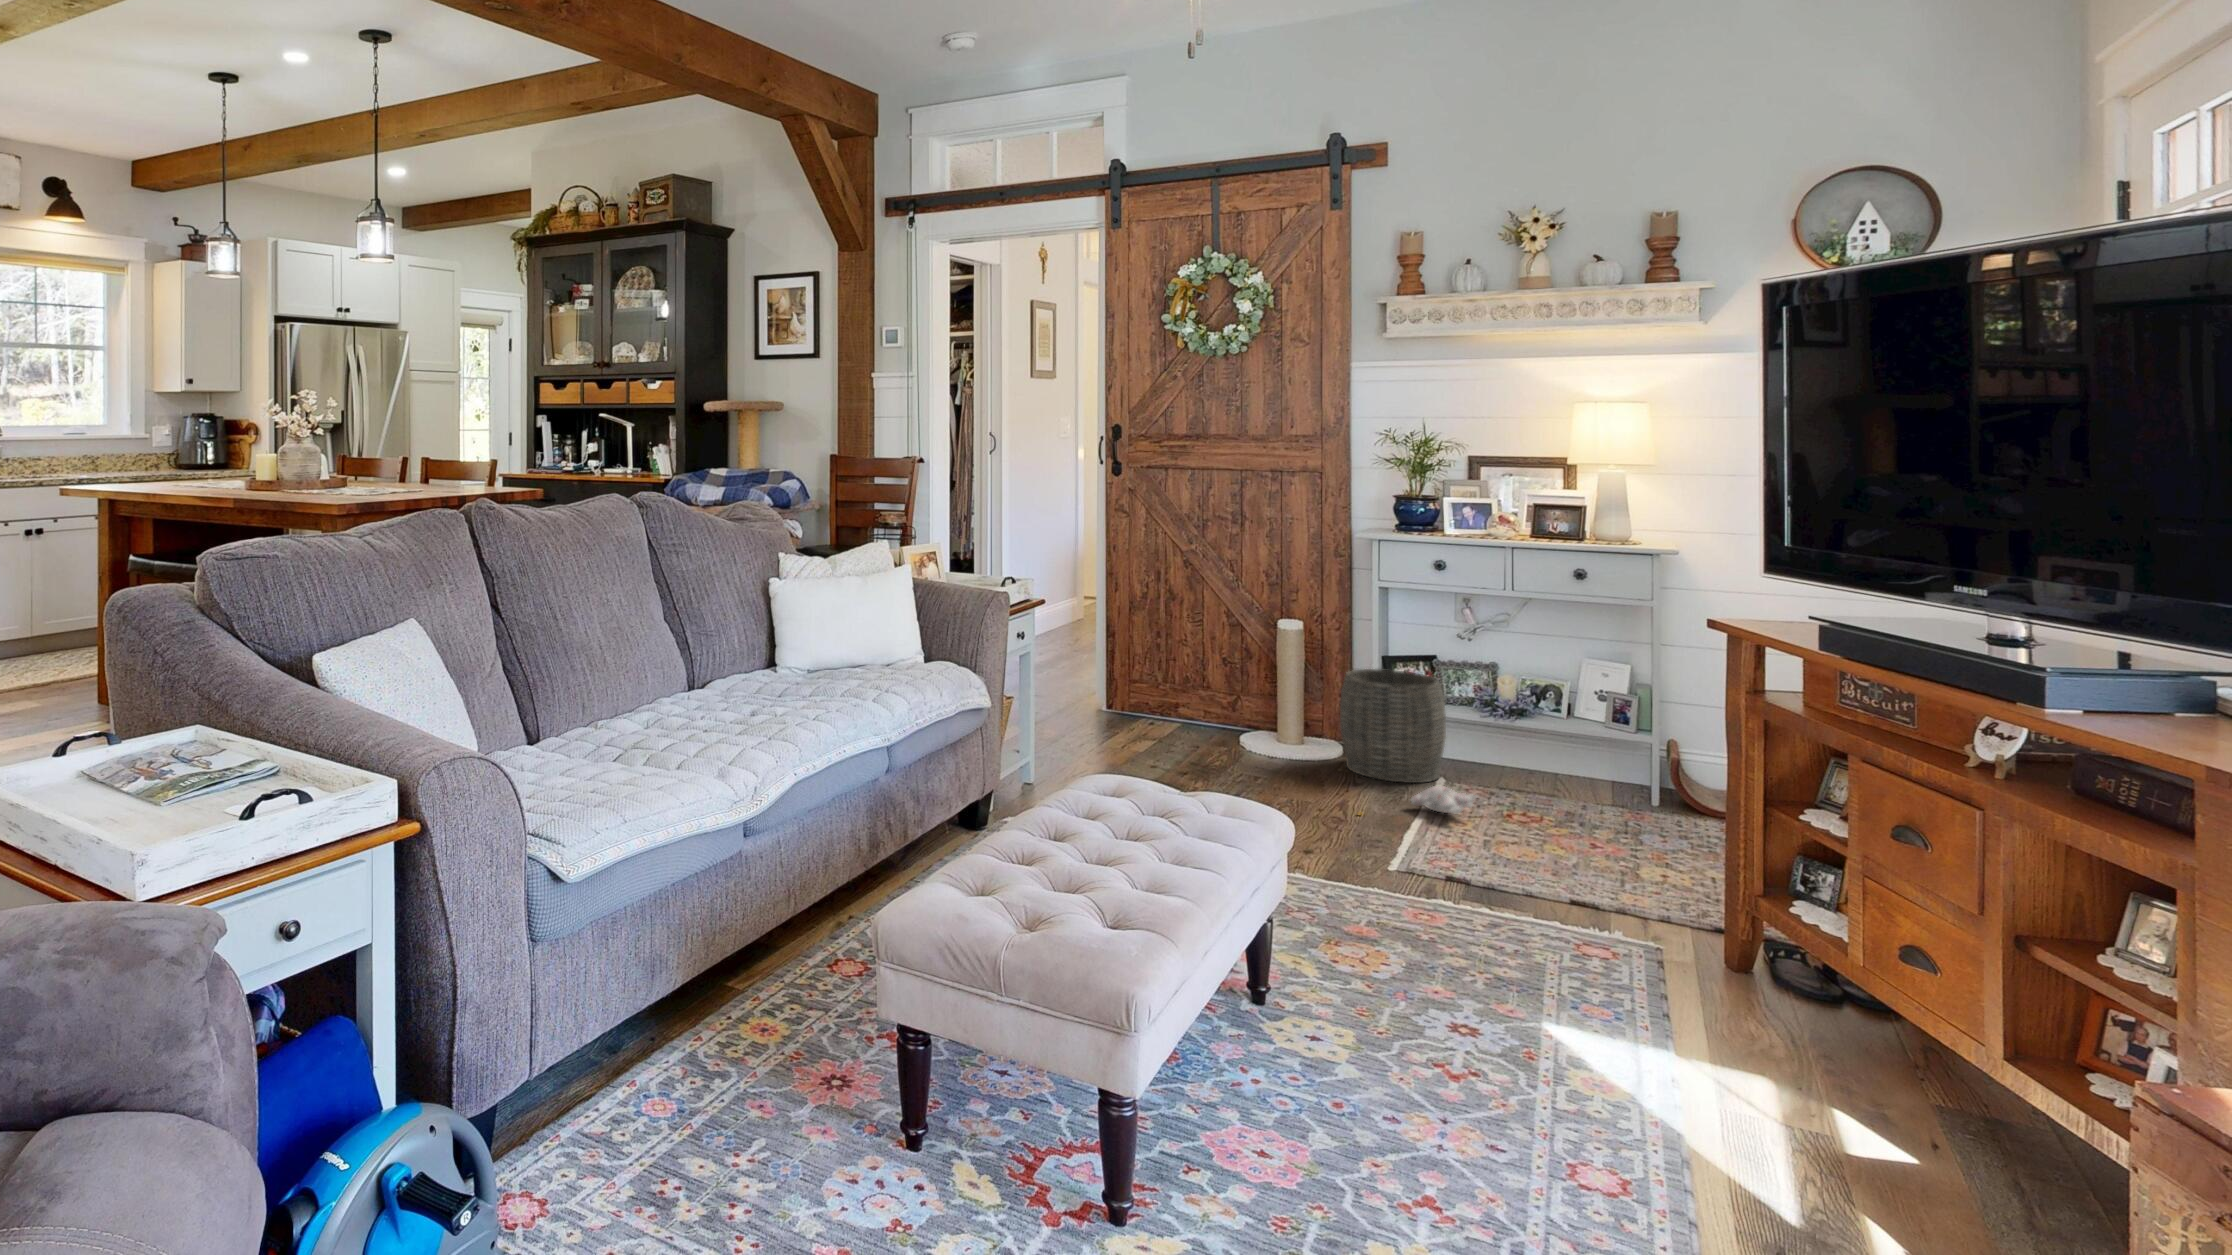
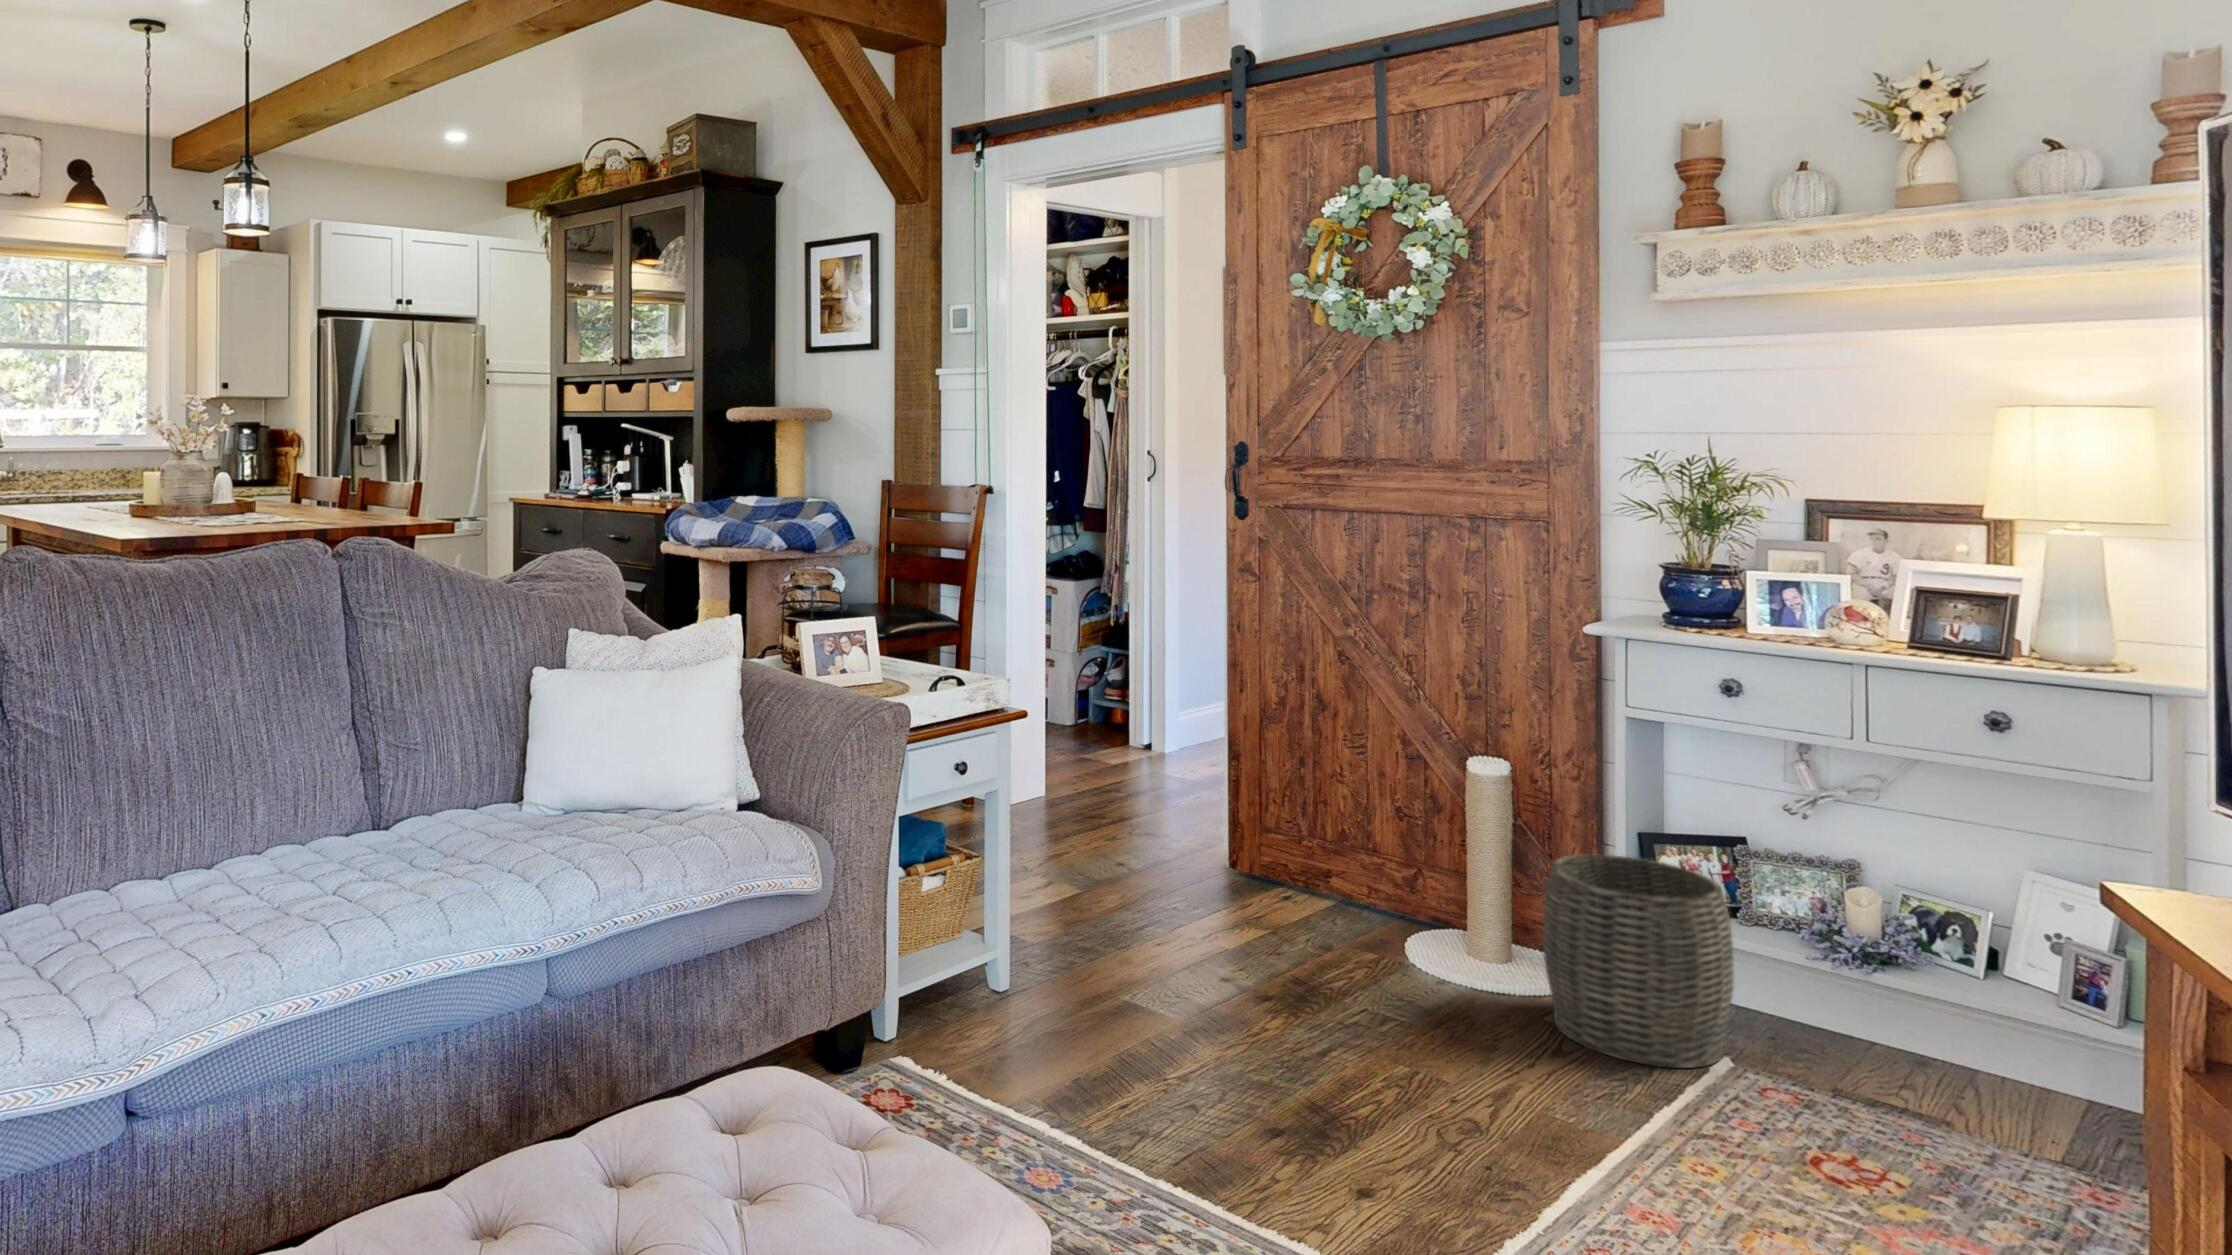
plush toy: present [1358,786,1477,815] -> none [1504,1089,1744,1156]

